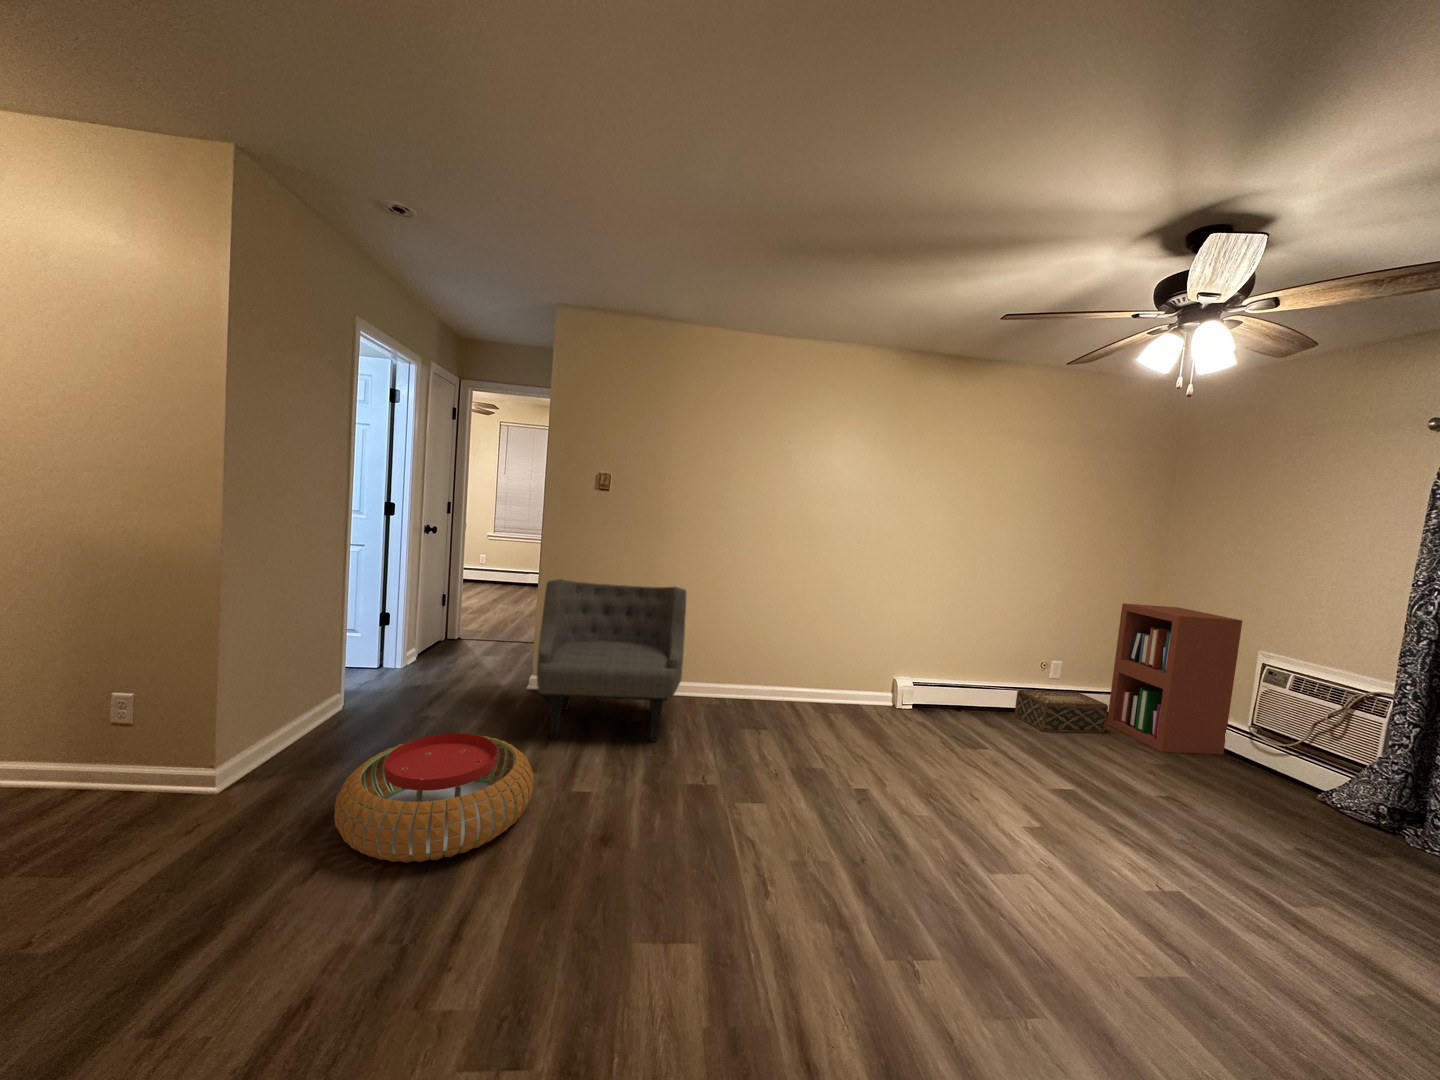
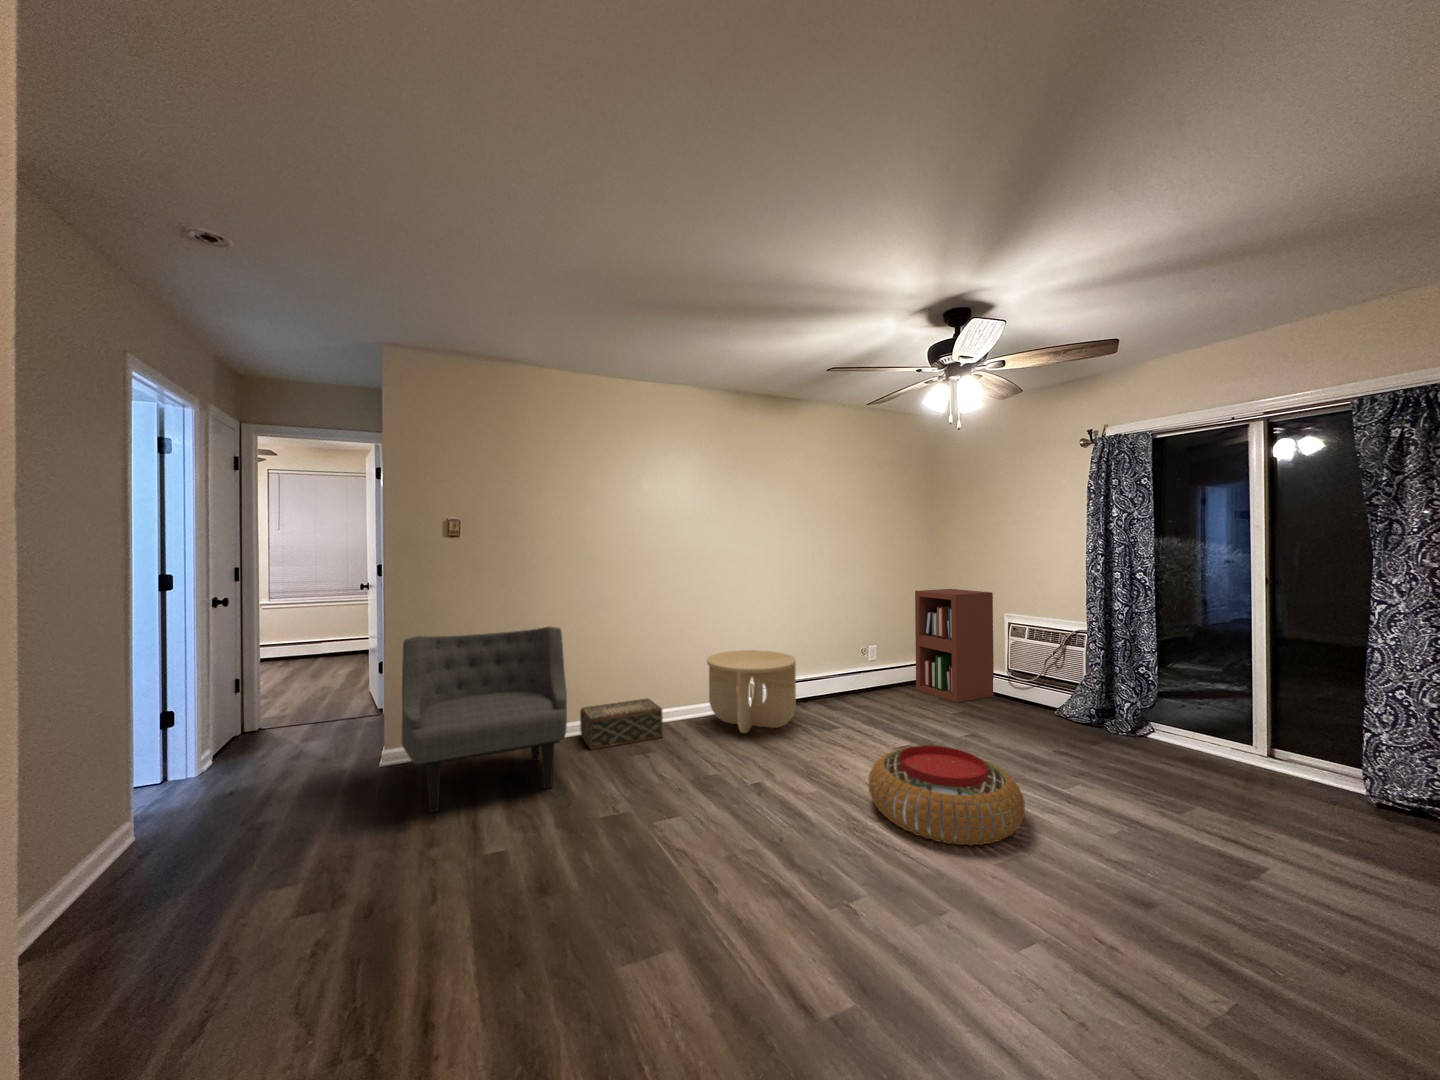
side table: none [837,640,940,732] -> present [707,650,796,733]
woven basket: present [1015,690,1108,733] -> present [580,699,663,750]
pouf: present [334,733,534,863] -> present [869,745,1025,845]

